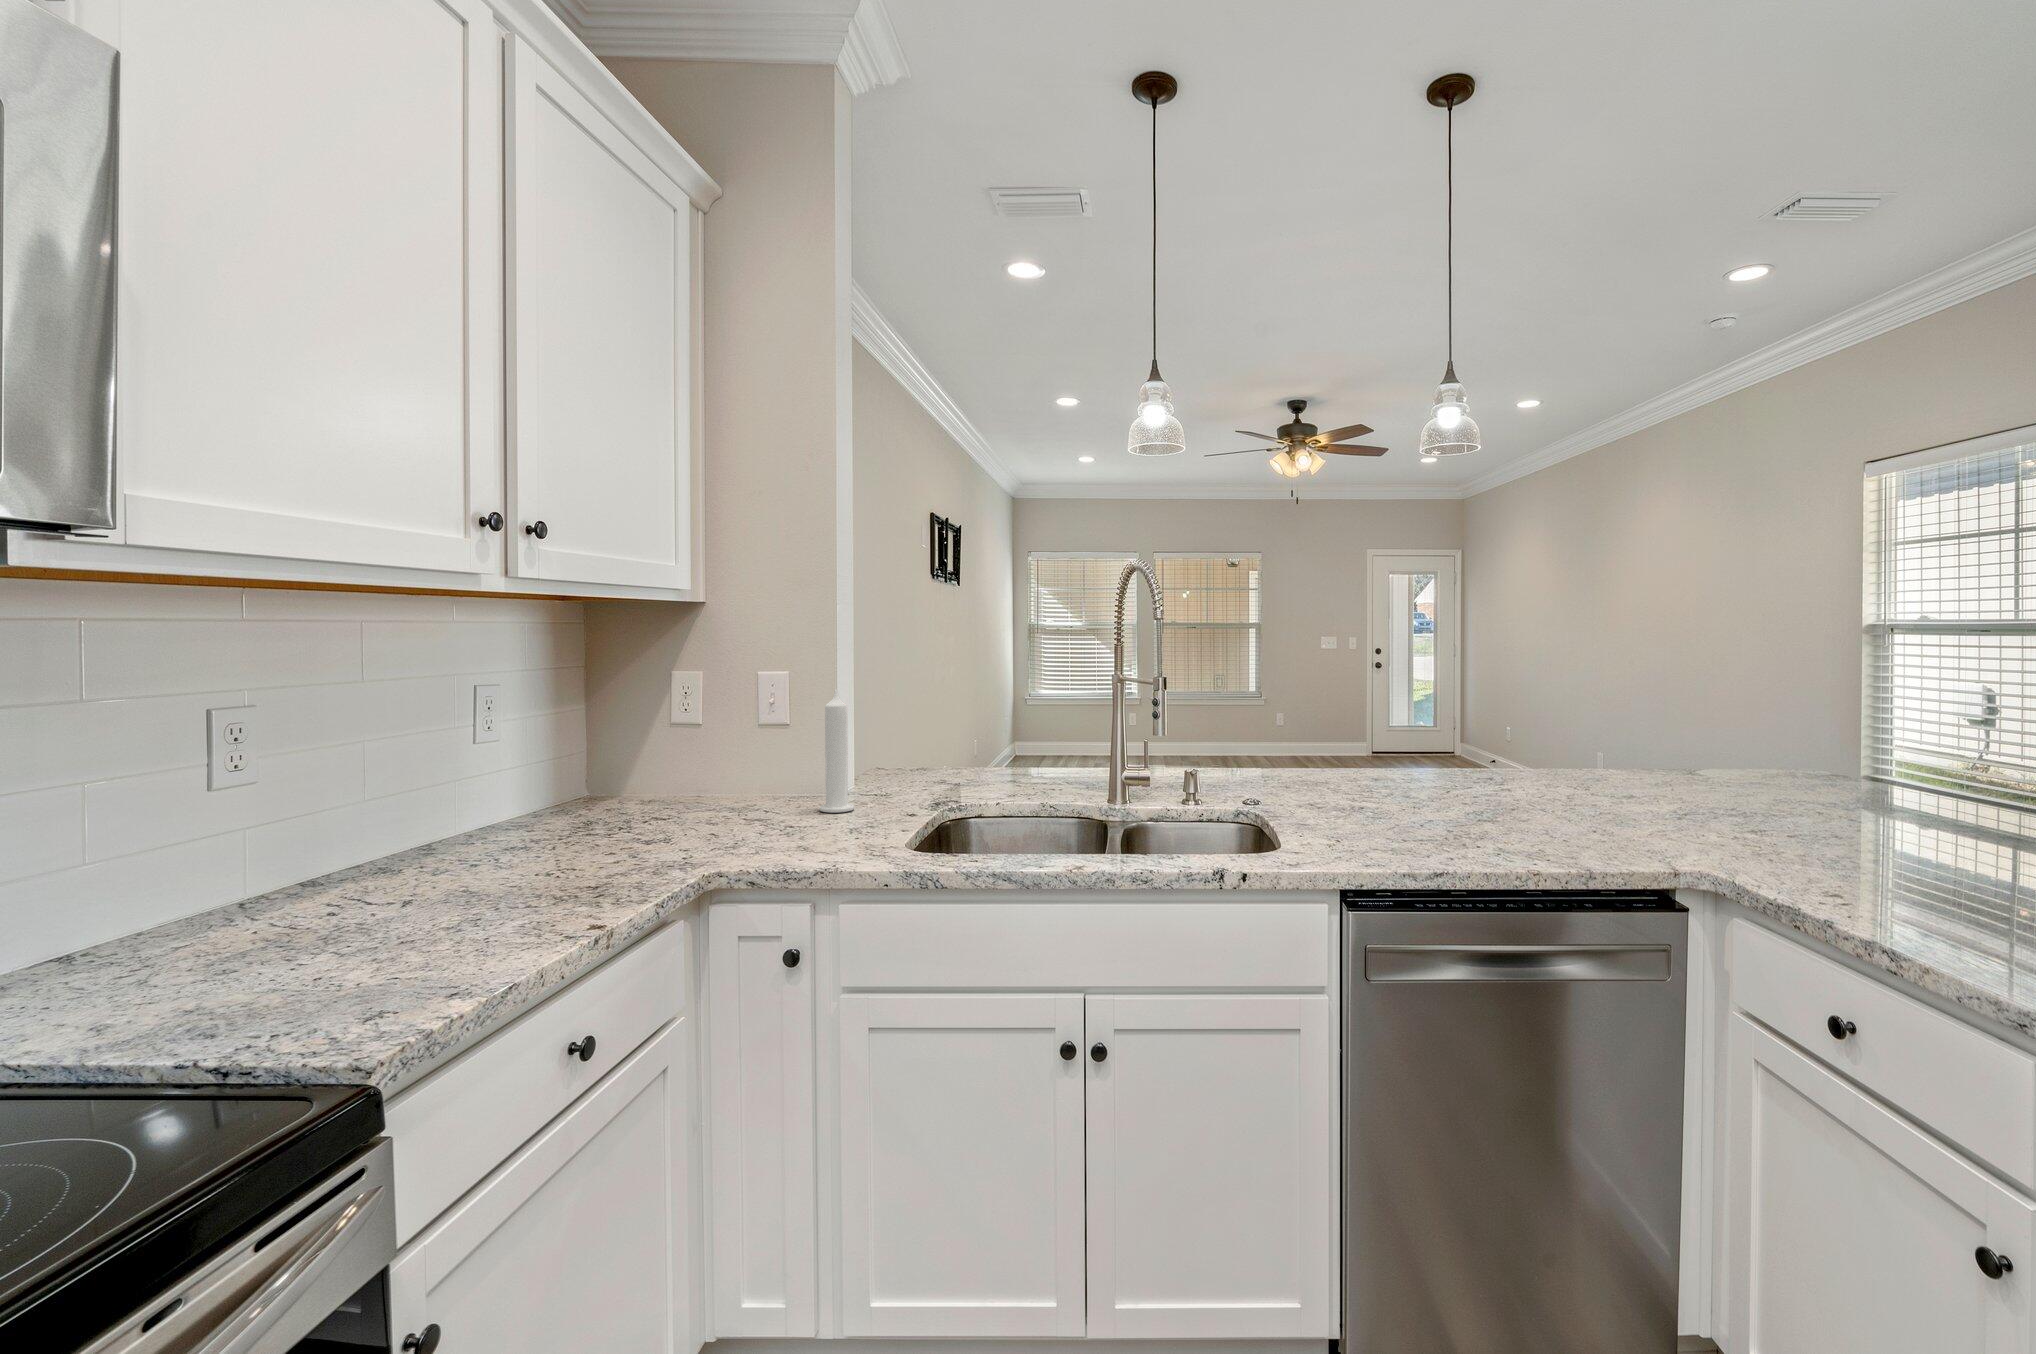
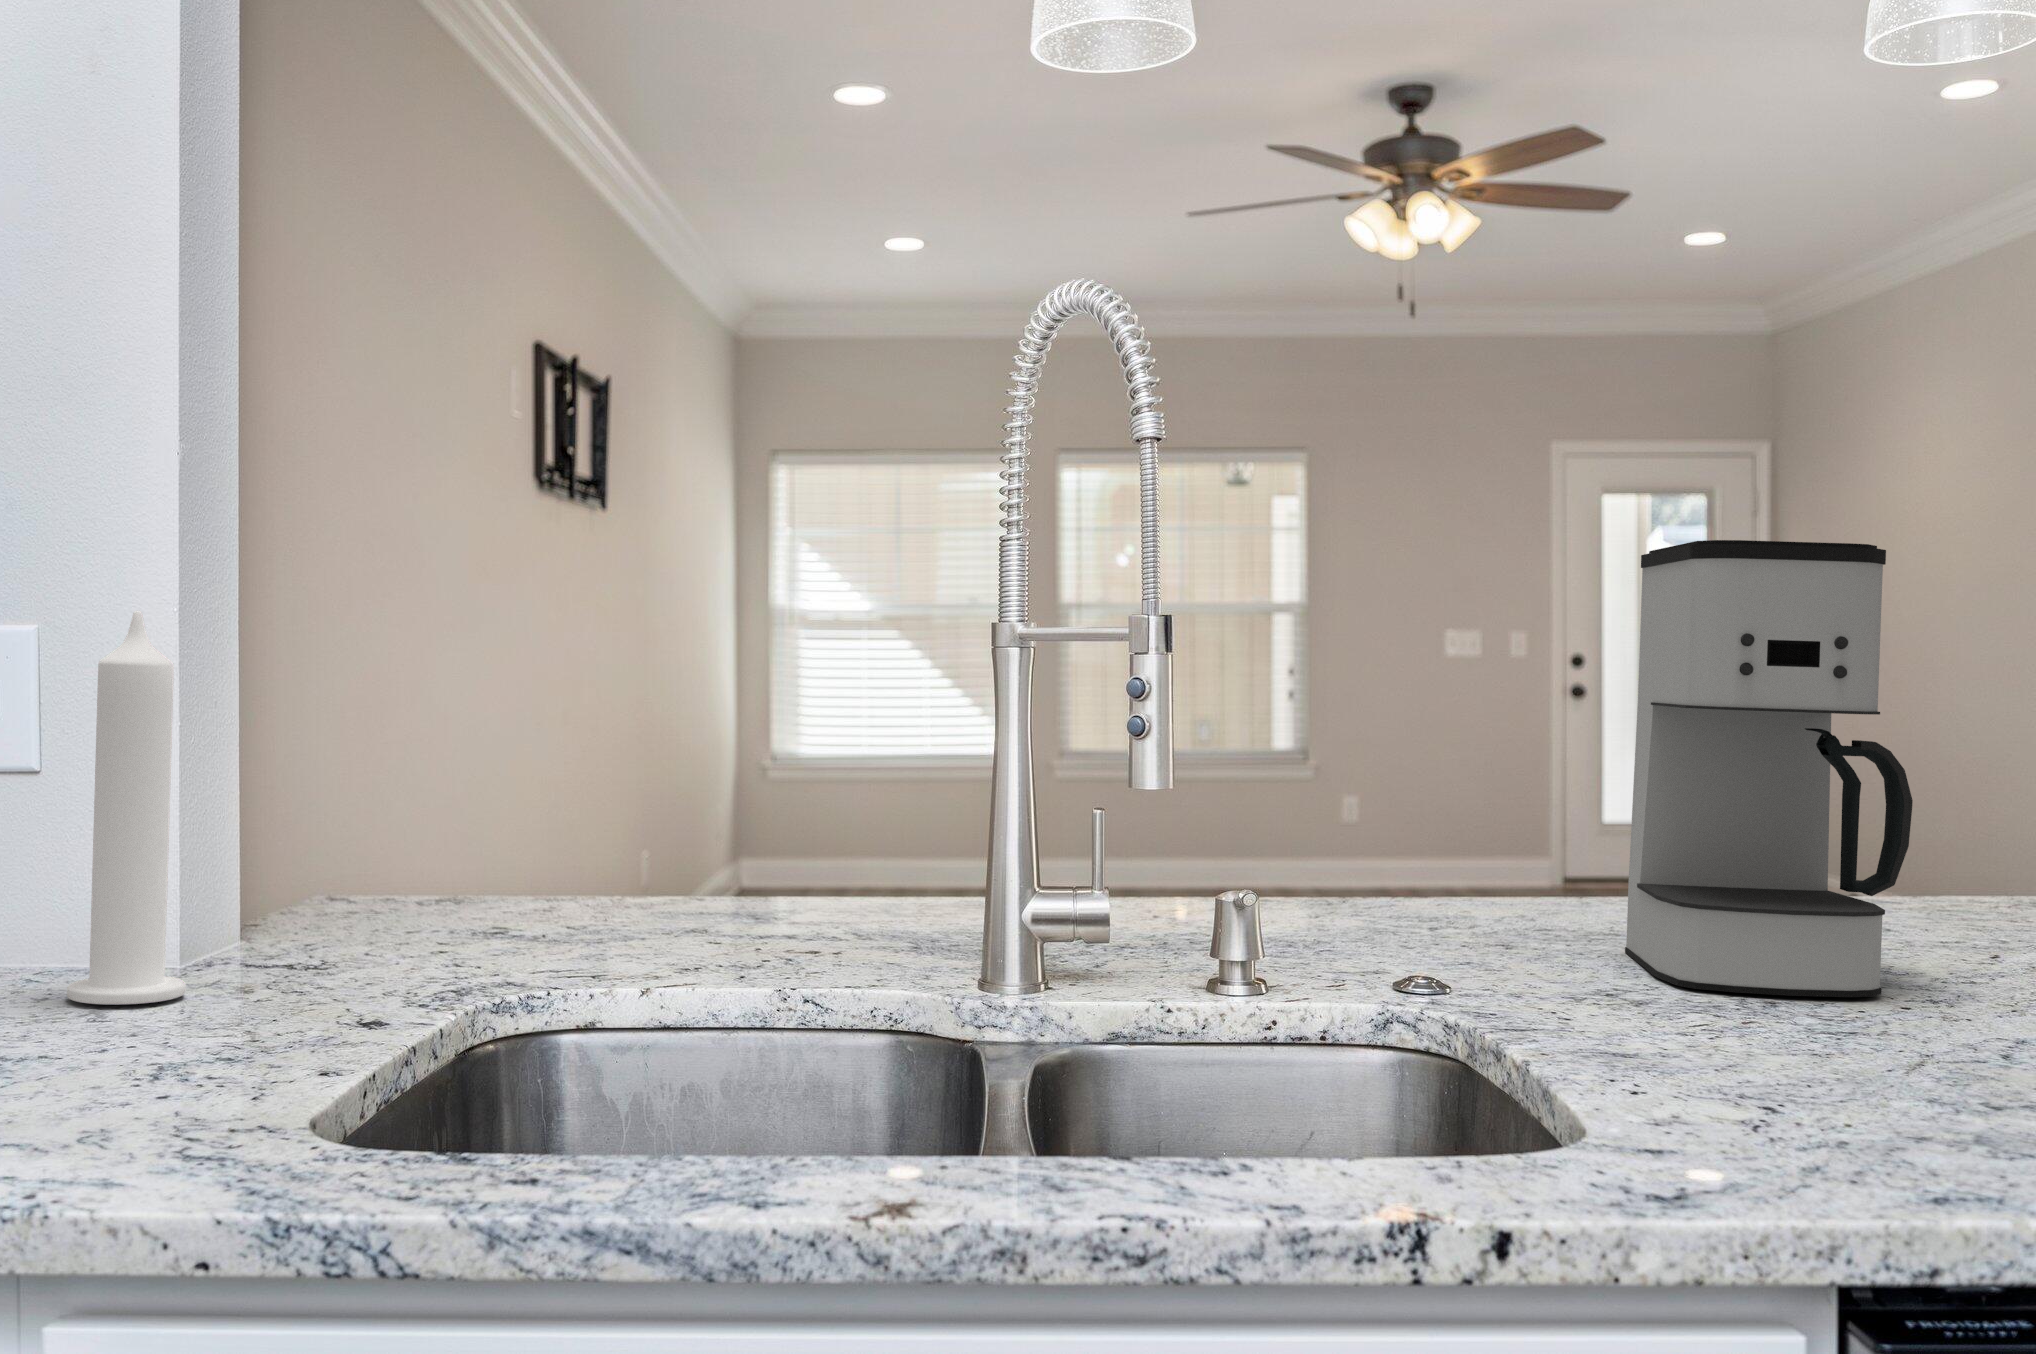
coffee maker: none [1342,641,1441,802] -> present [1625,540,1913,997]

